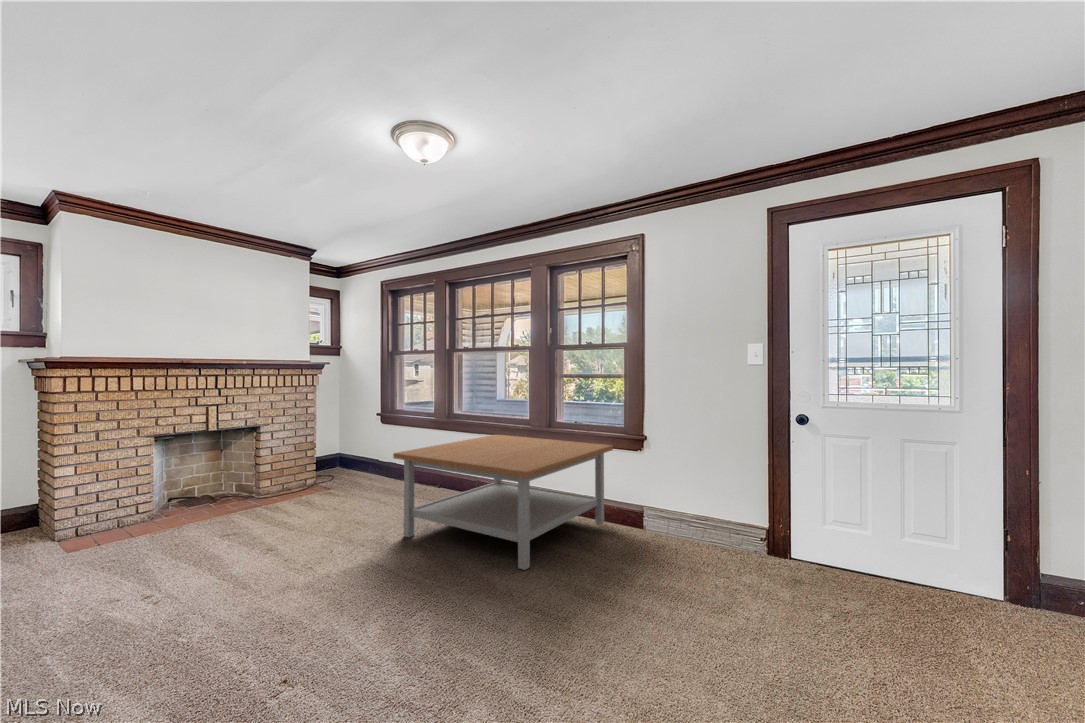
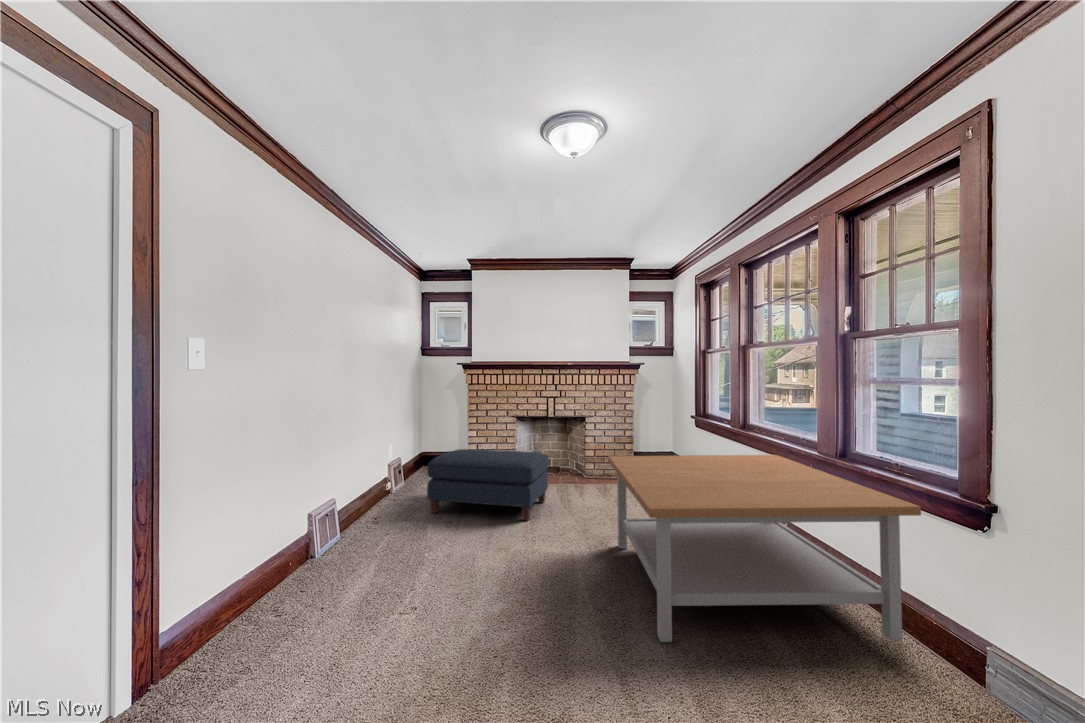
ottoman: none [97,471,285,587] -> present [427,449,548,520]

